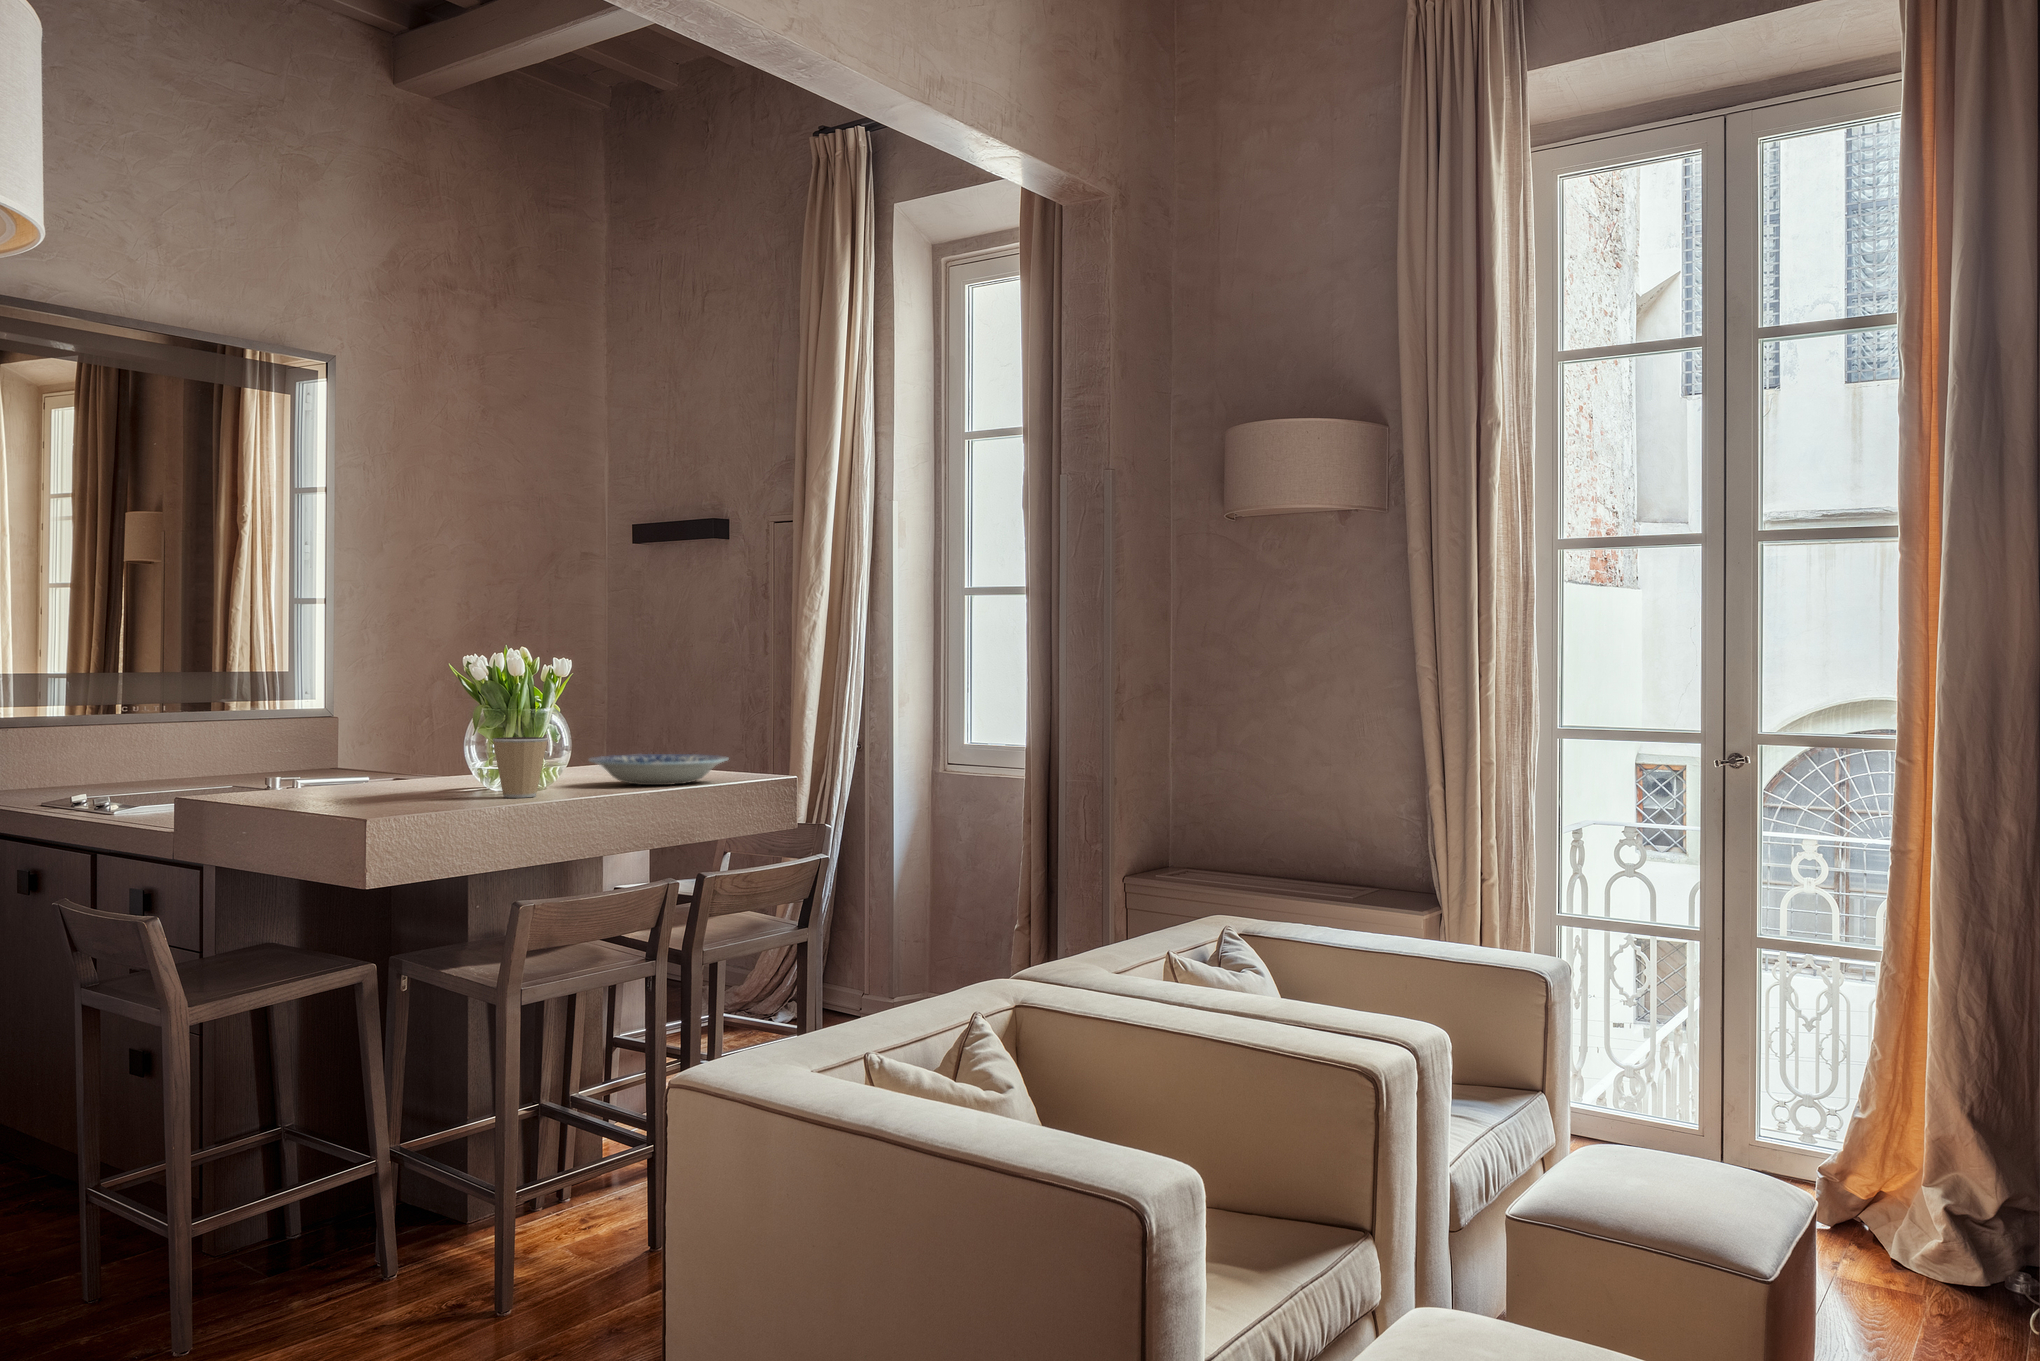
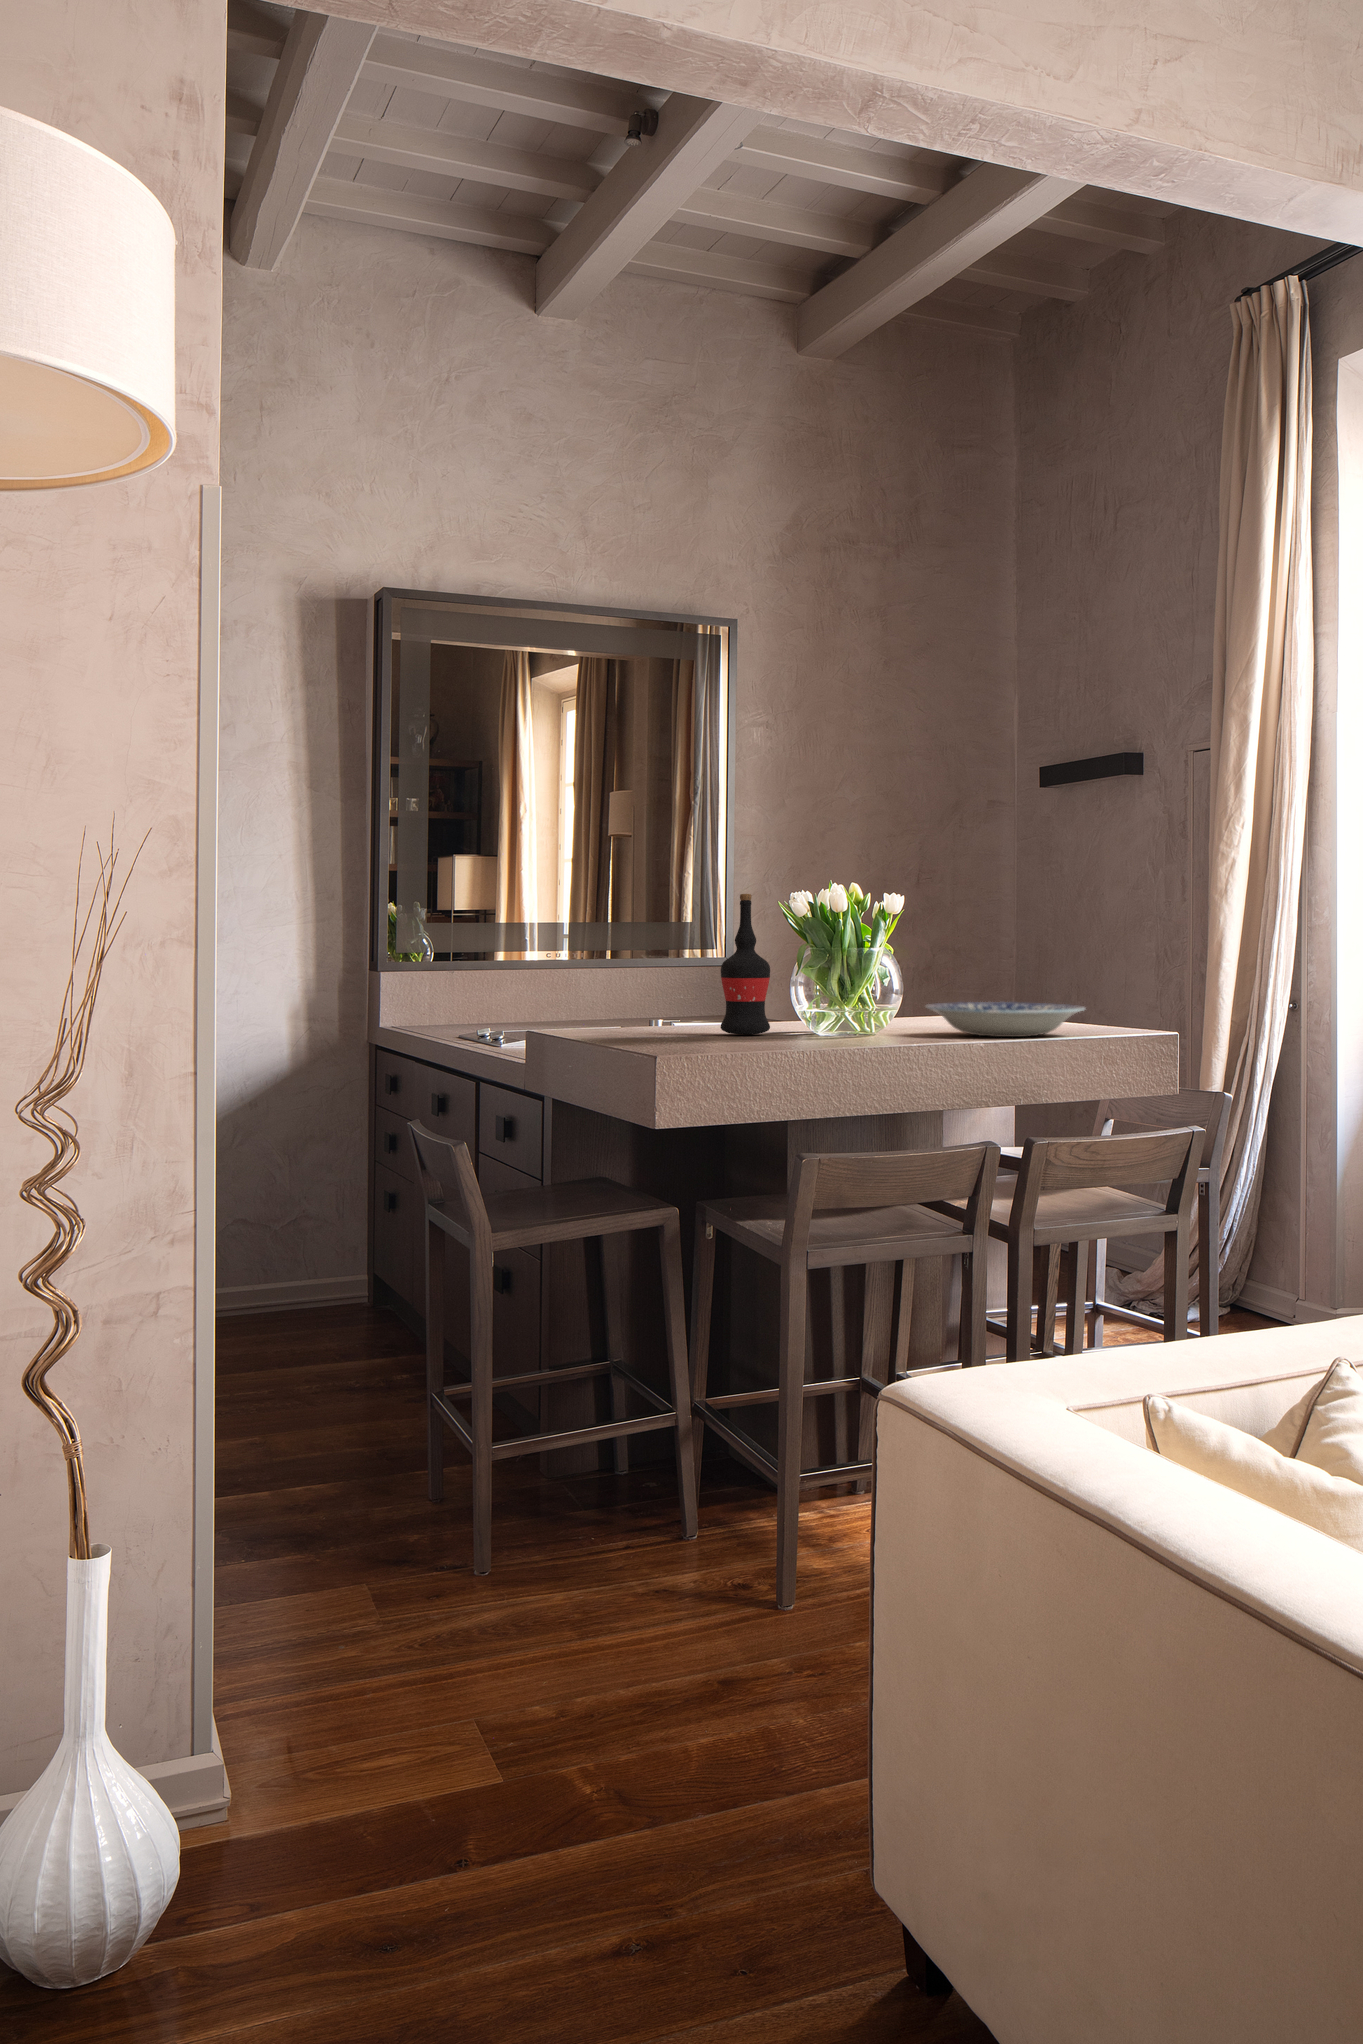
wine bottle: none [383,657,436,792] -> present [721,894,770,1035]
coffee cup: present [493,737,548,798] -> none [805,977,864,1043]

